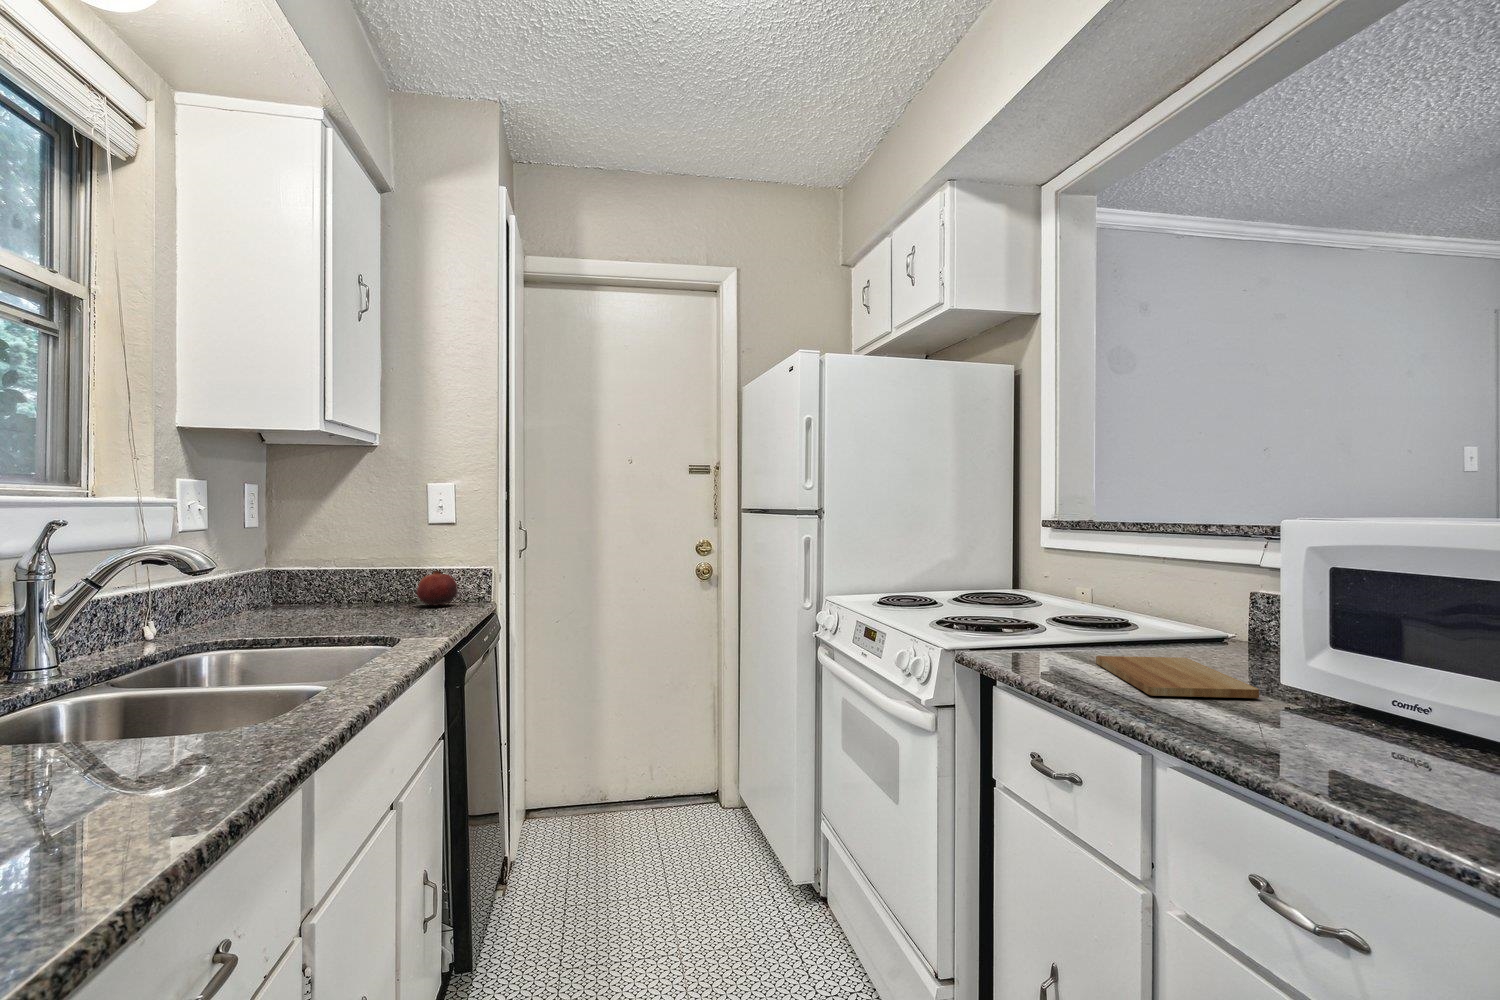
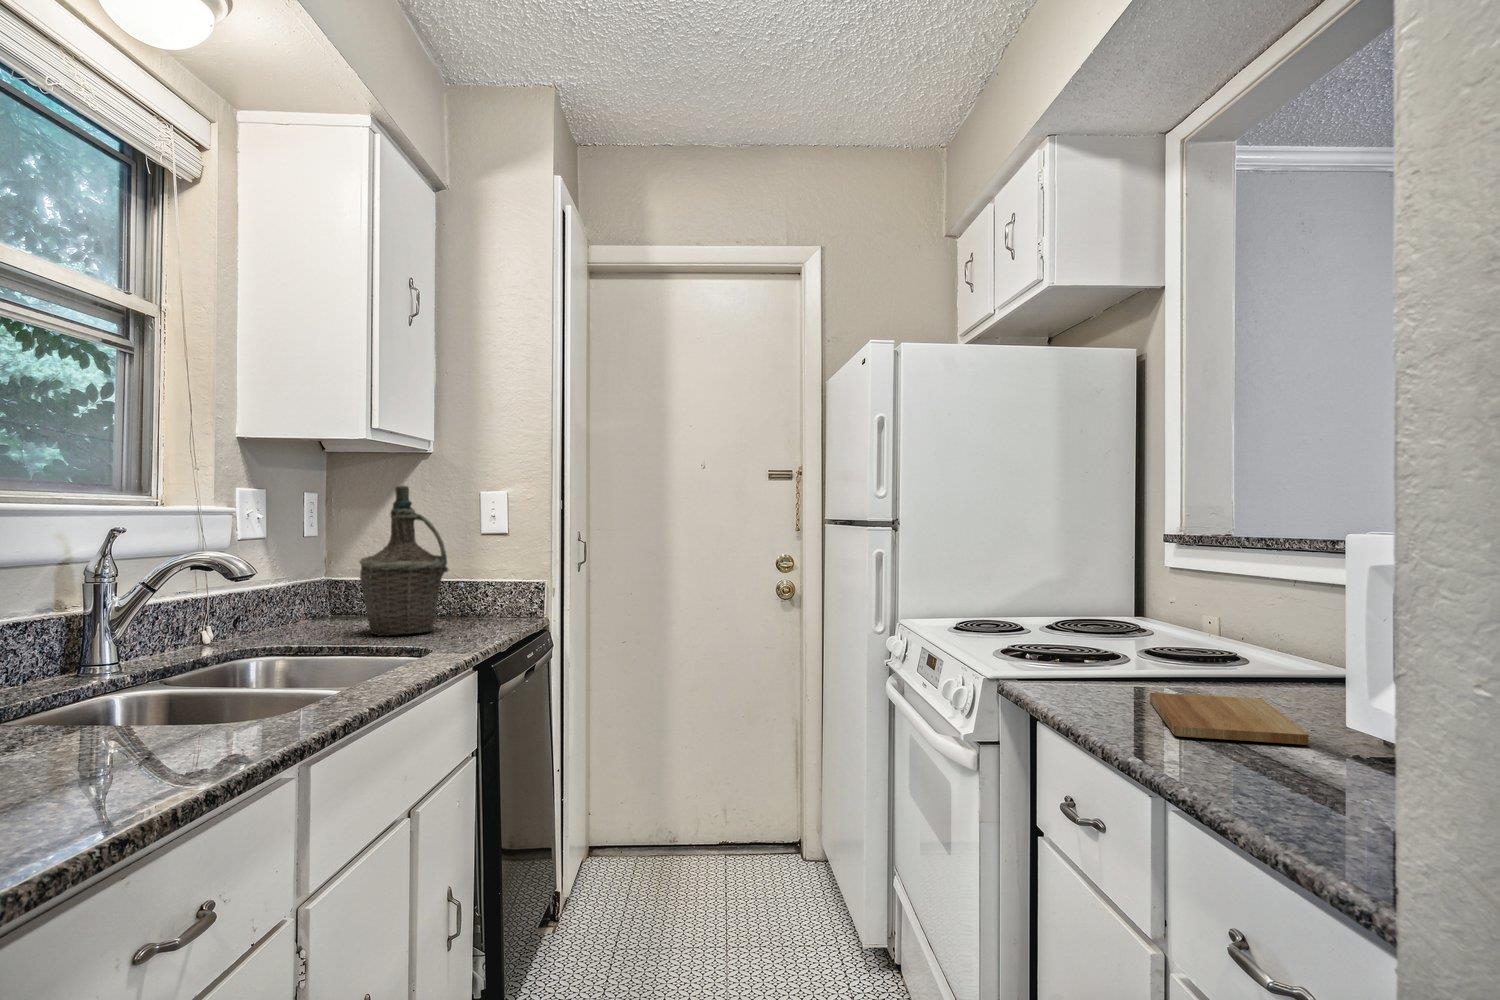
bottle: none [315,477,408,625] -> present [360,485,448,636]
fruit: present [417,570,458,606] -> none [464,582,505,620]

